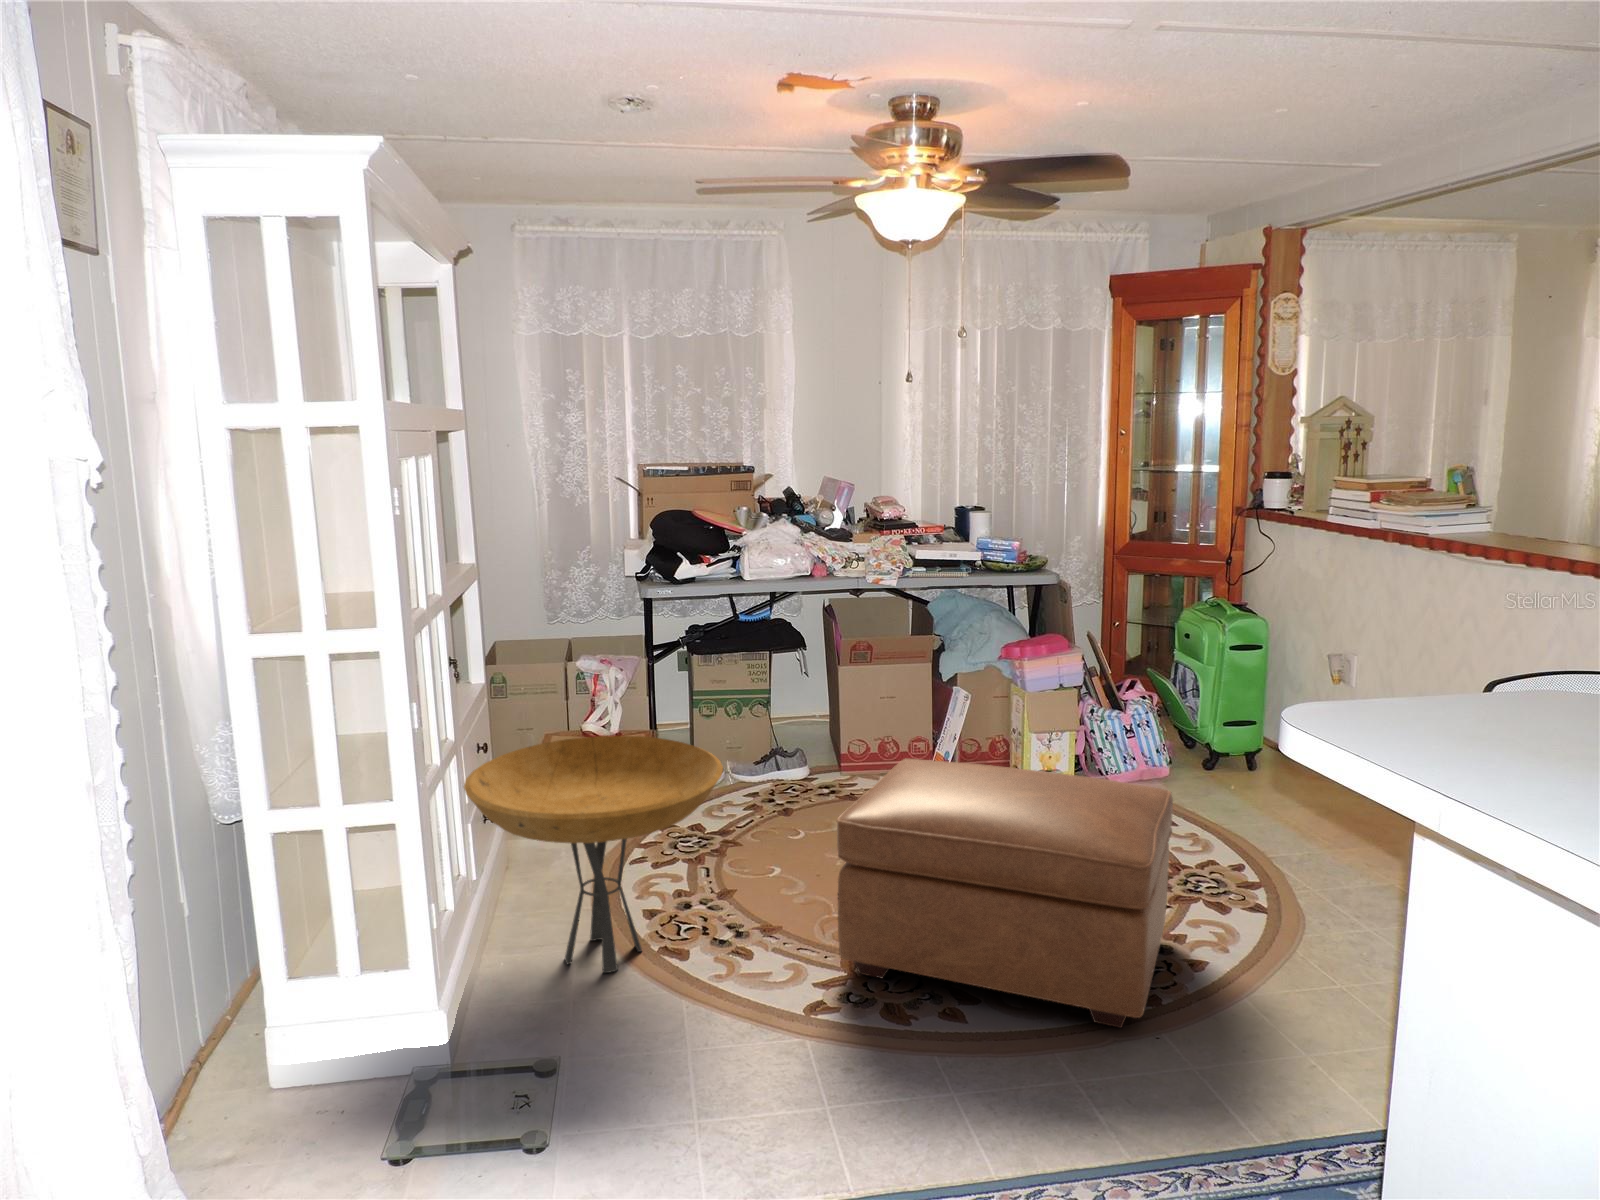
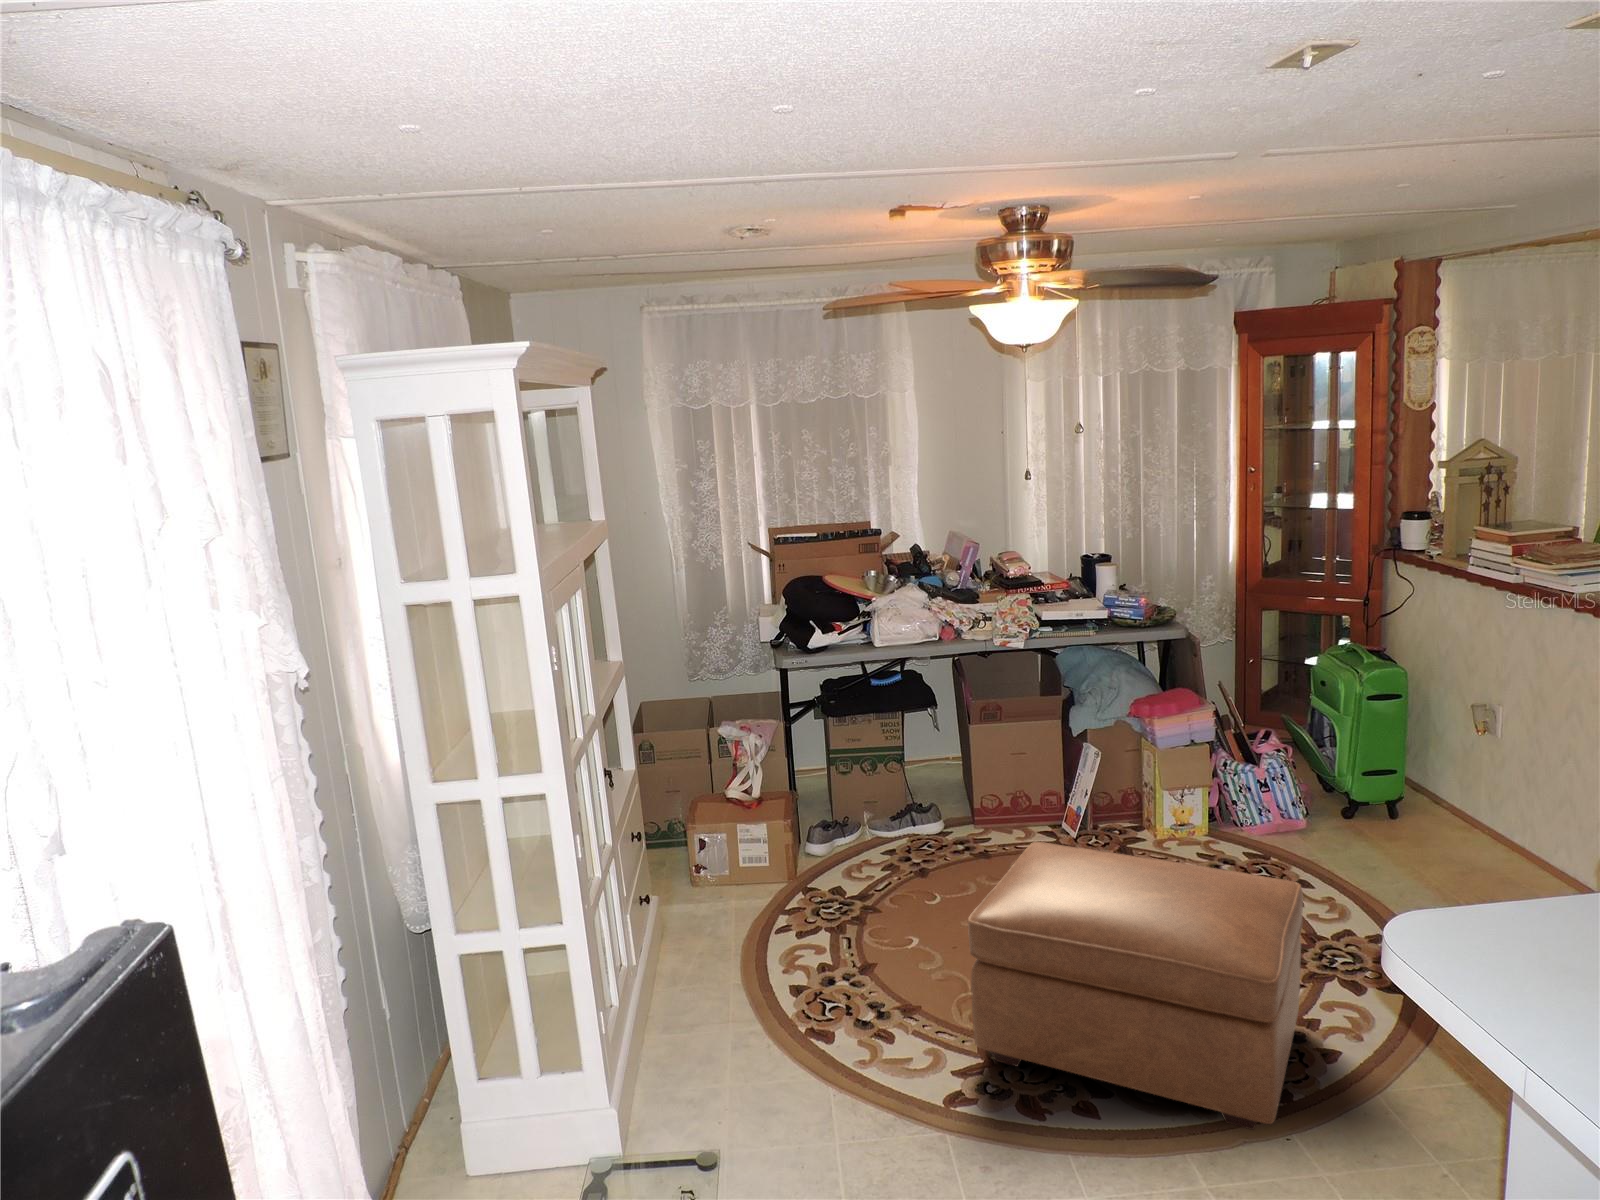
side table: present [464,736,723,973] -> none [624,825,859,1055]

